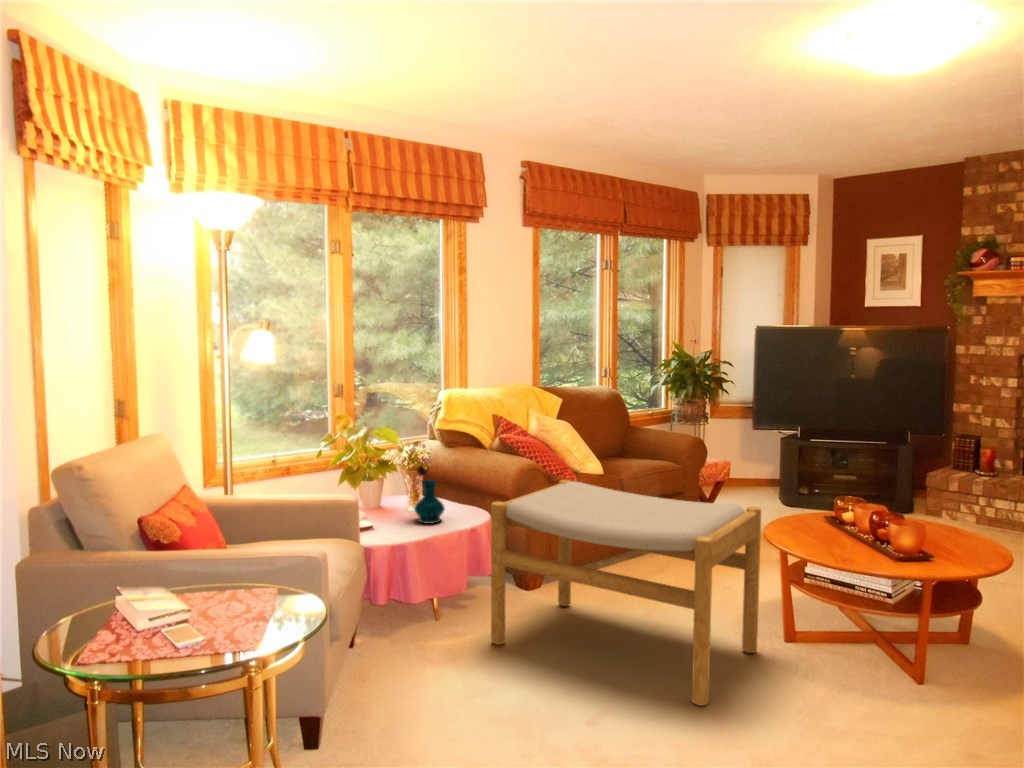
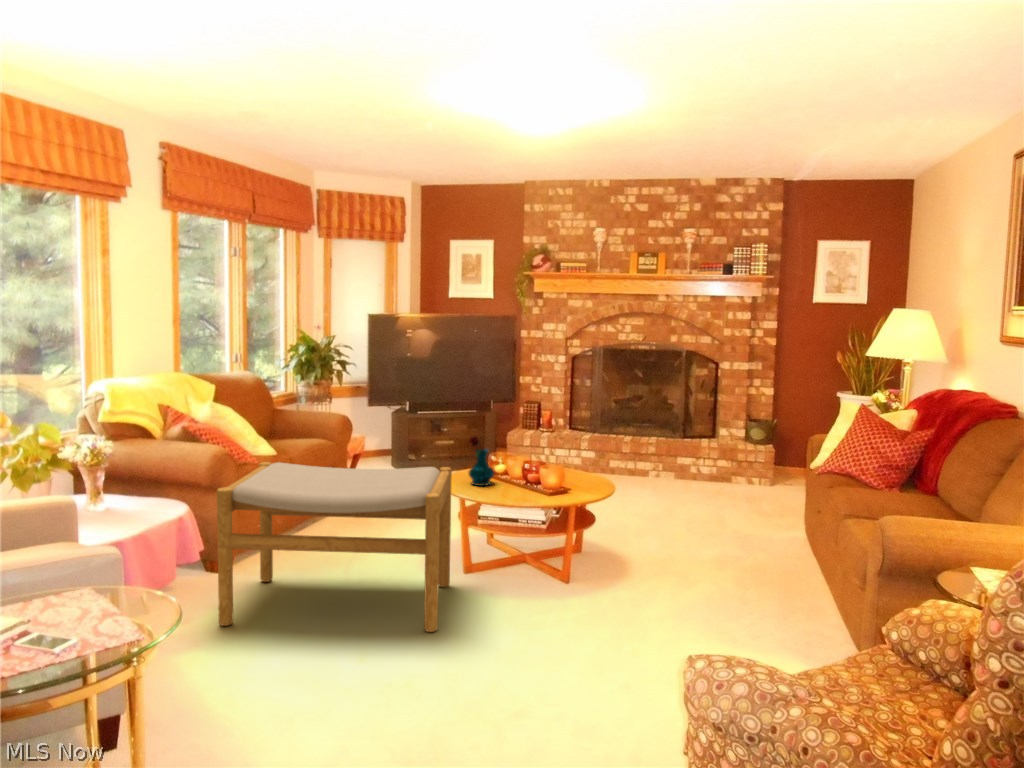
vase: present [414,466,445,524] -> present [469,436,494,486]

